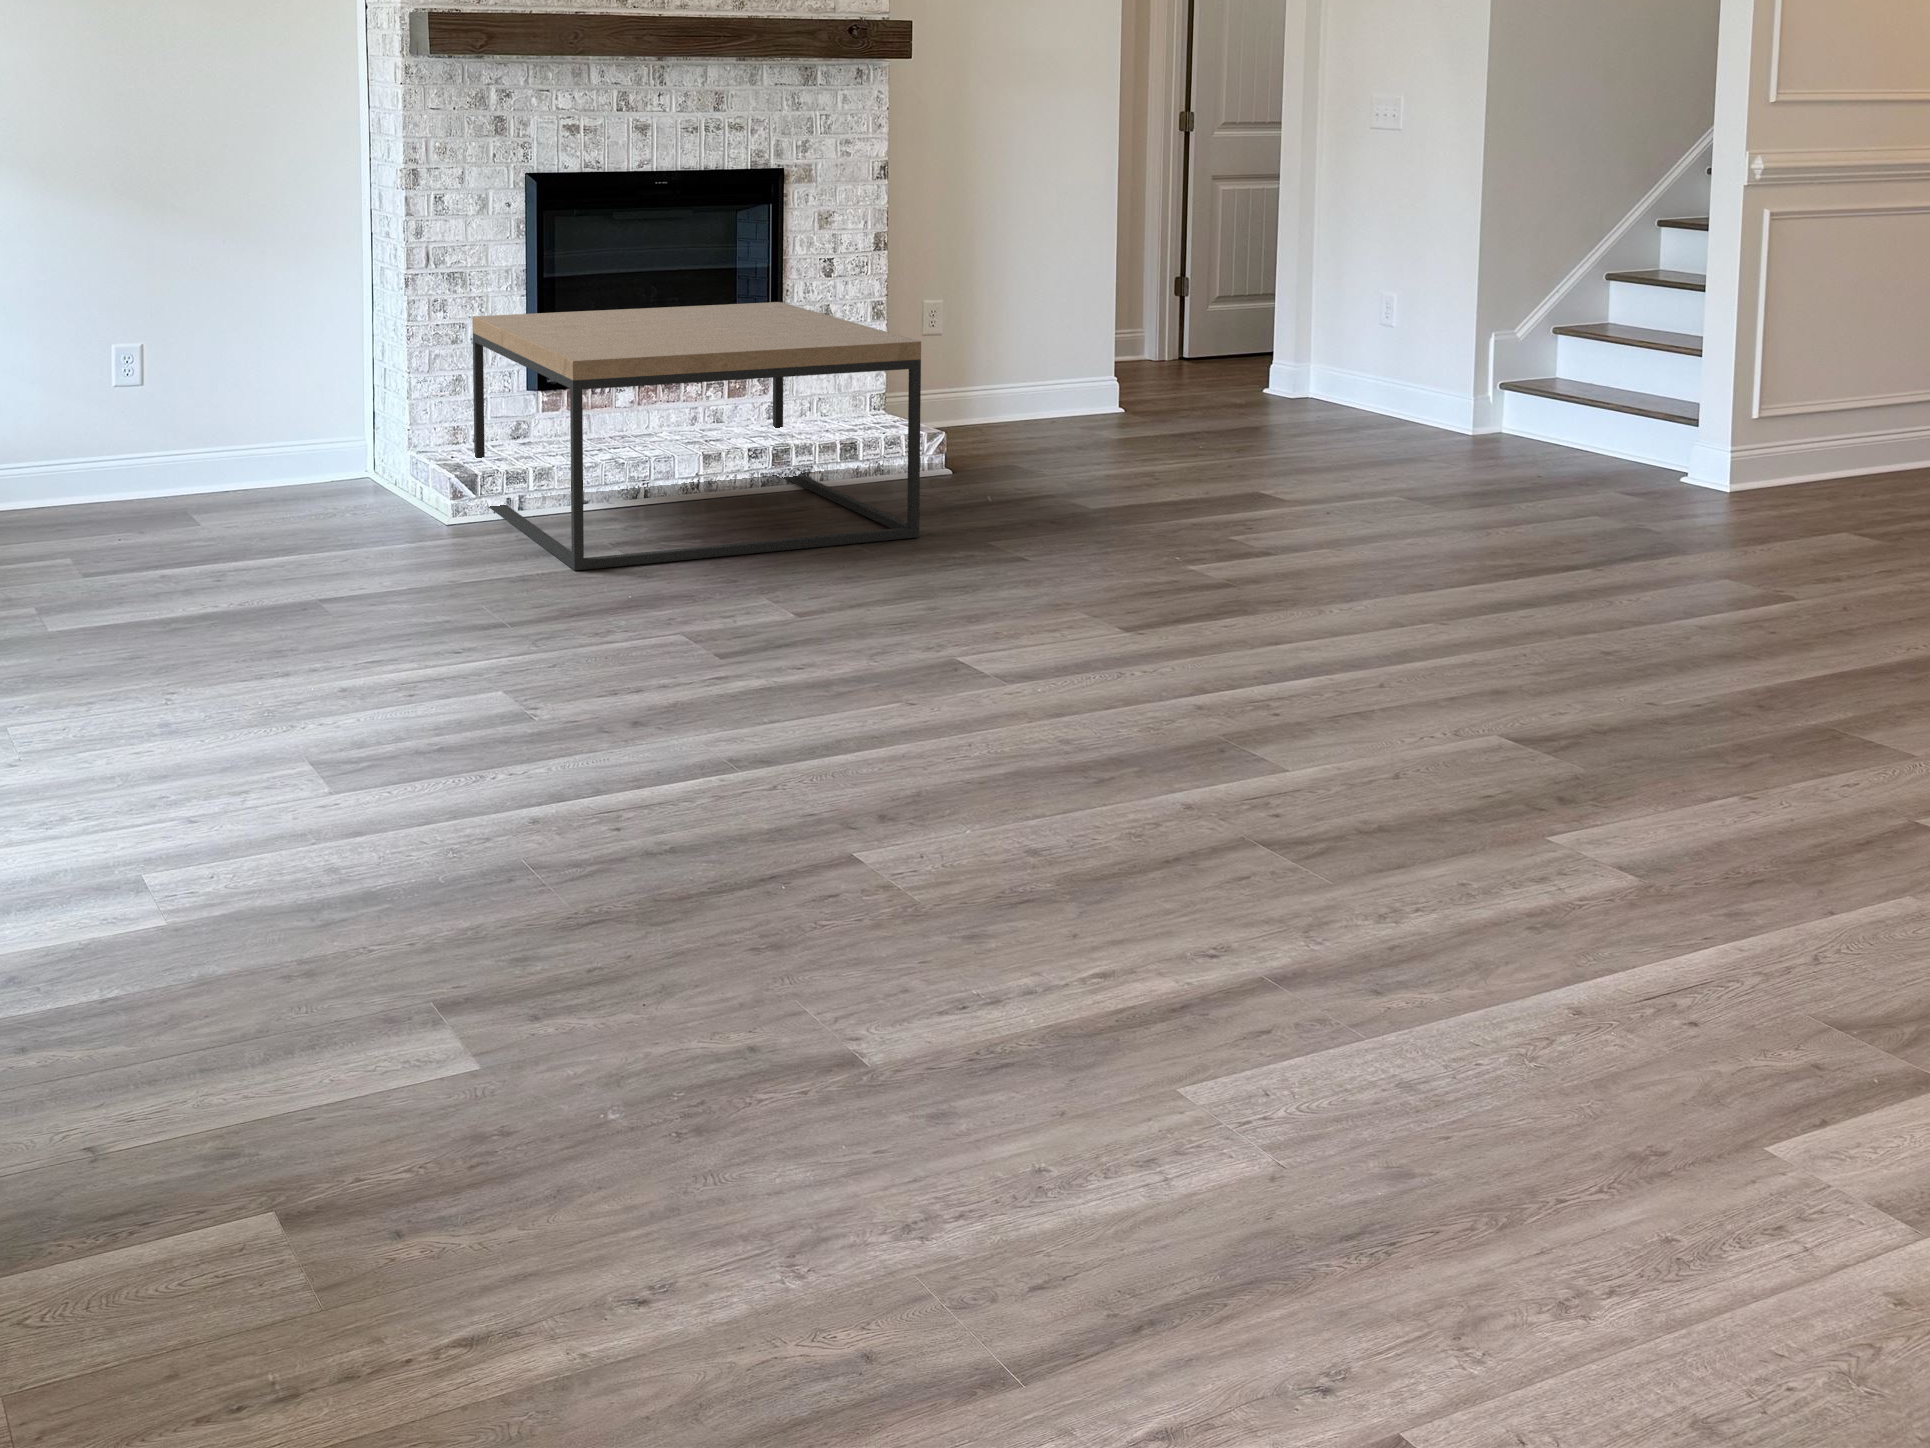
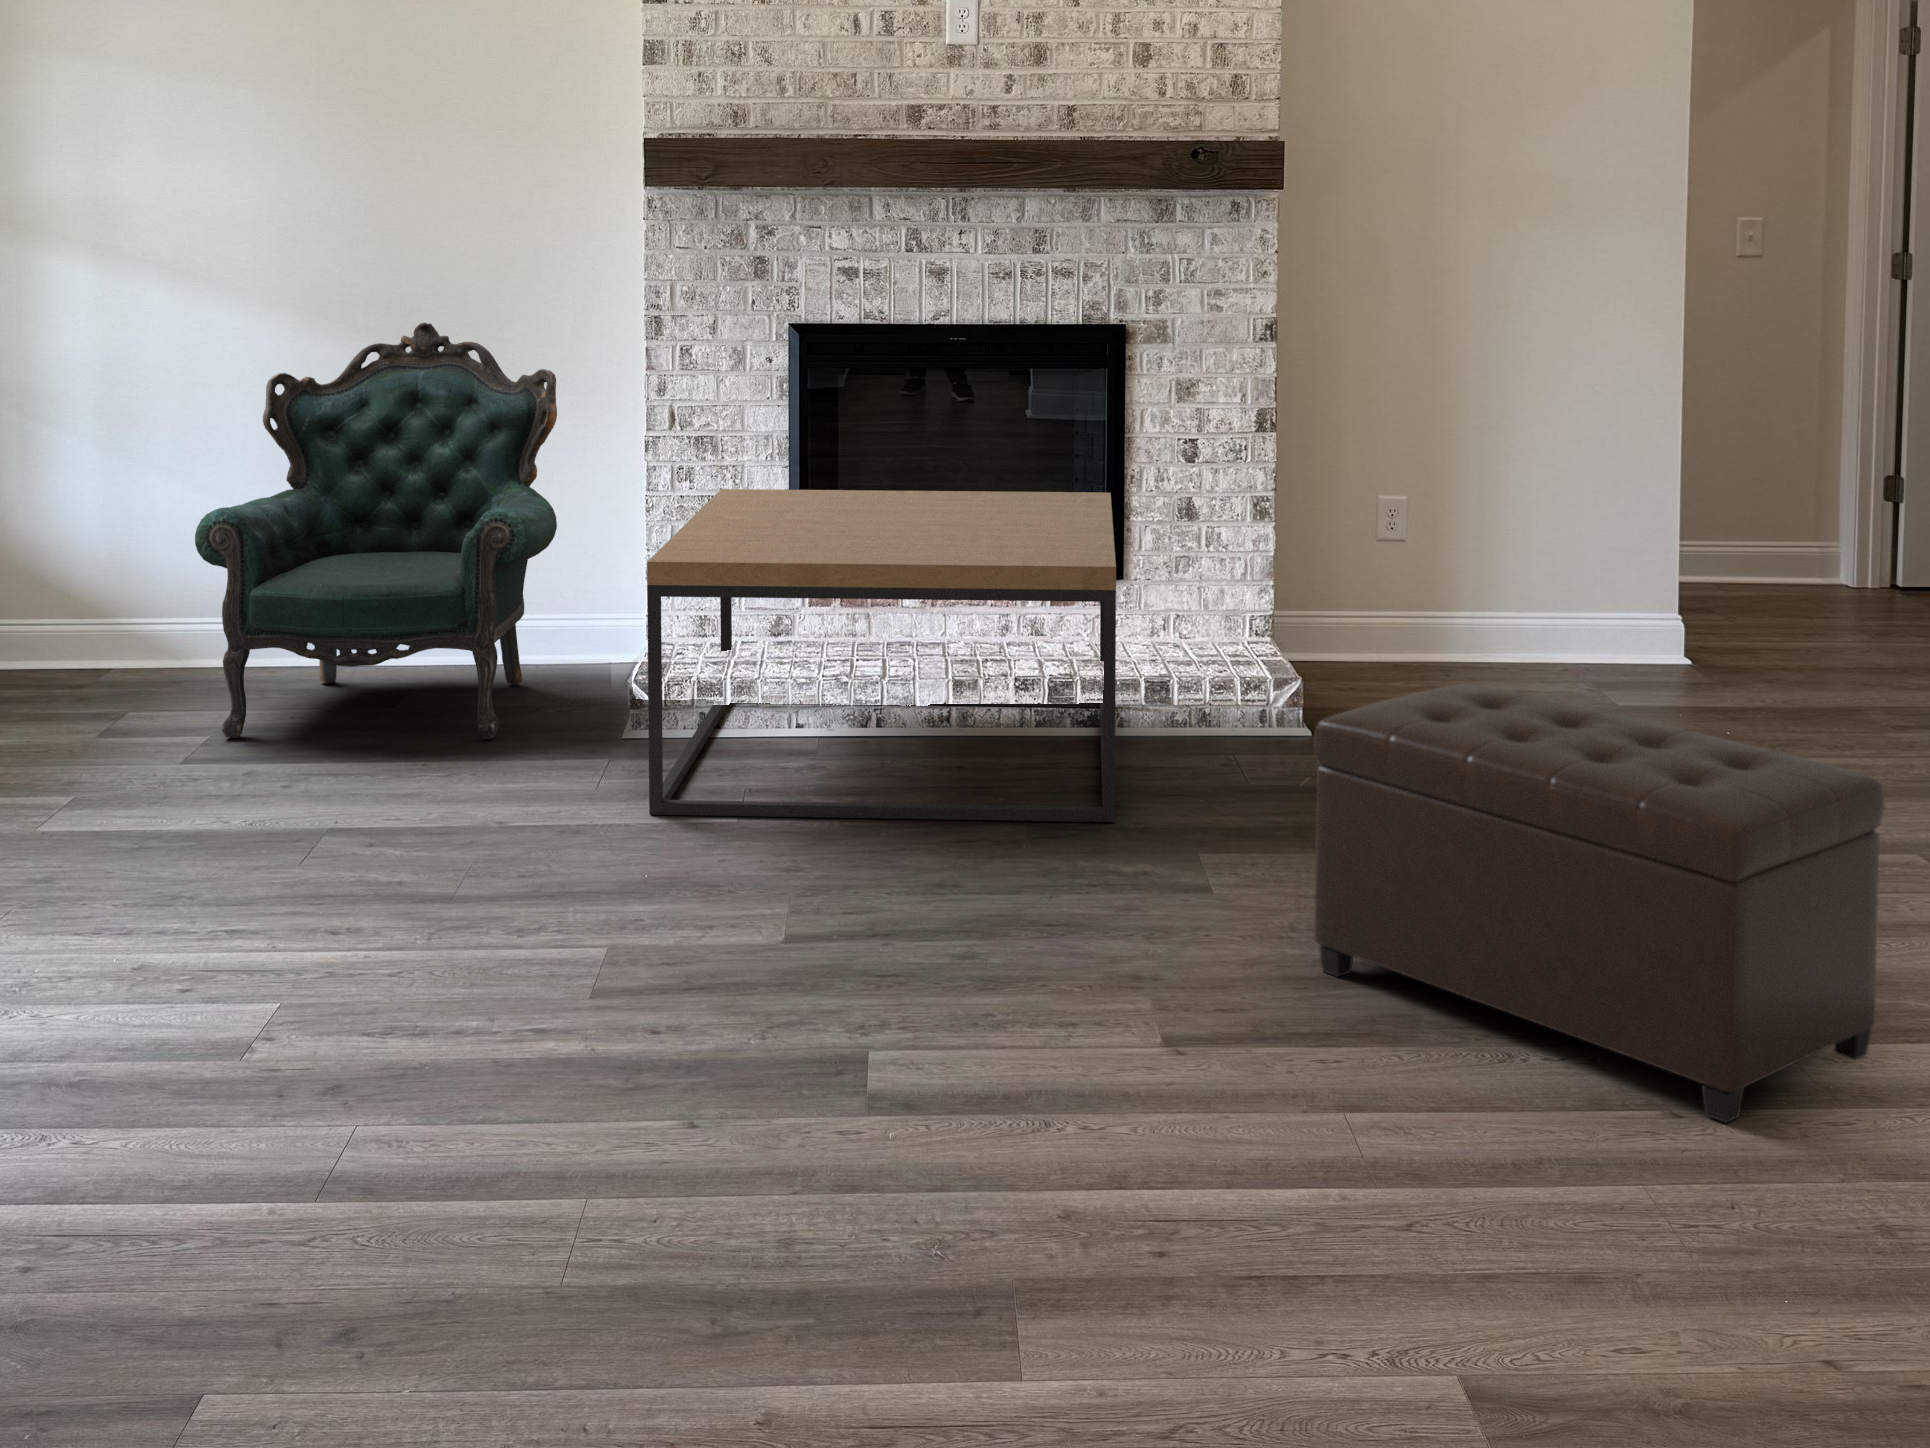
armchair: none [34,182,366,563] -> present [195,322,557,739]
ottoman: none [1188,395,1558,633] -> present [1313,684,1885,1123]

